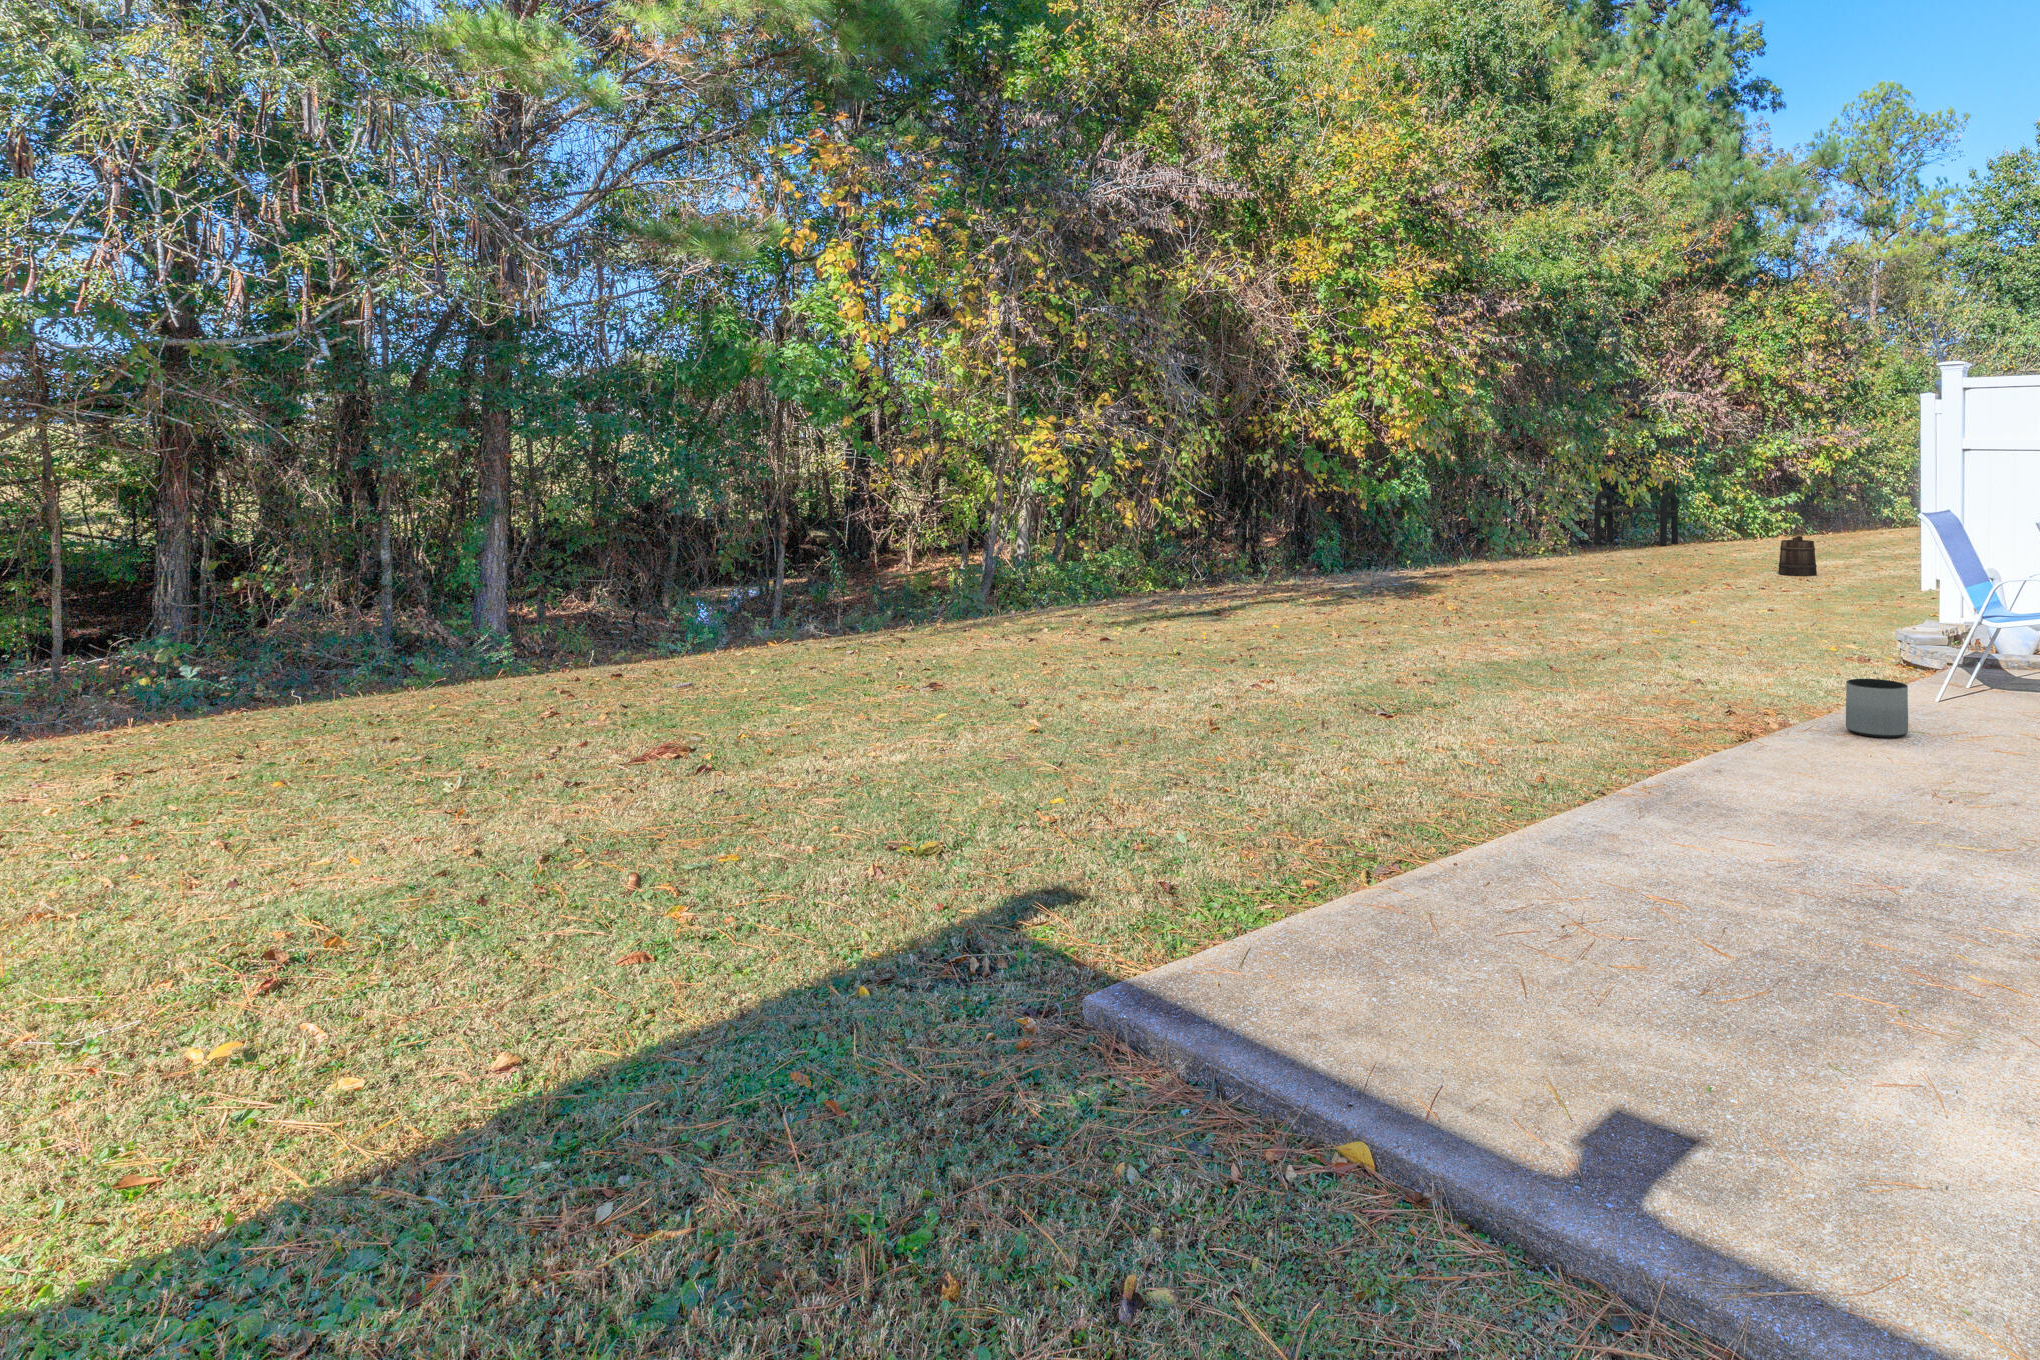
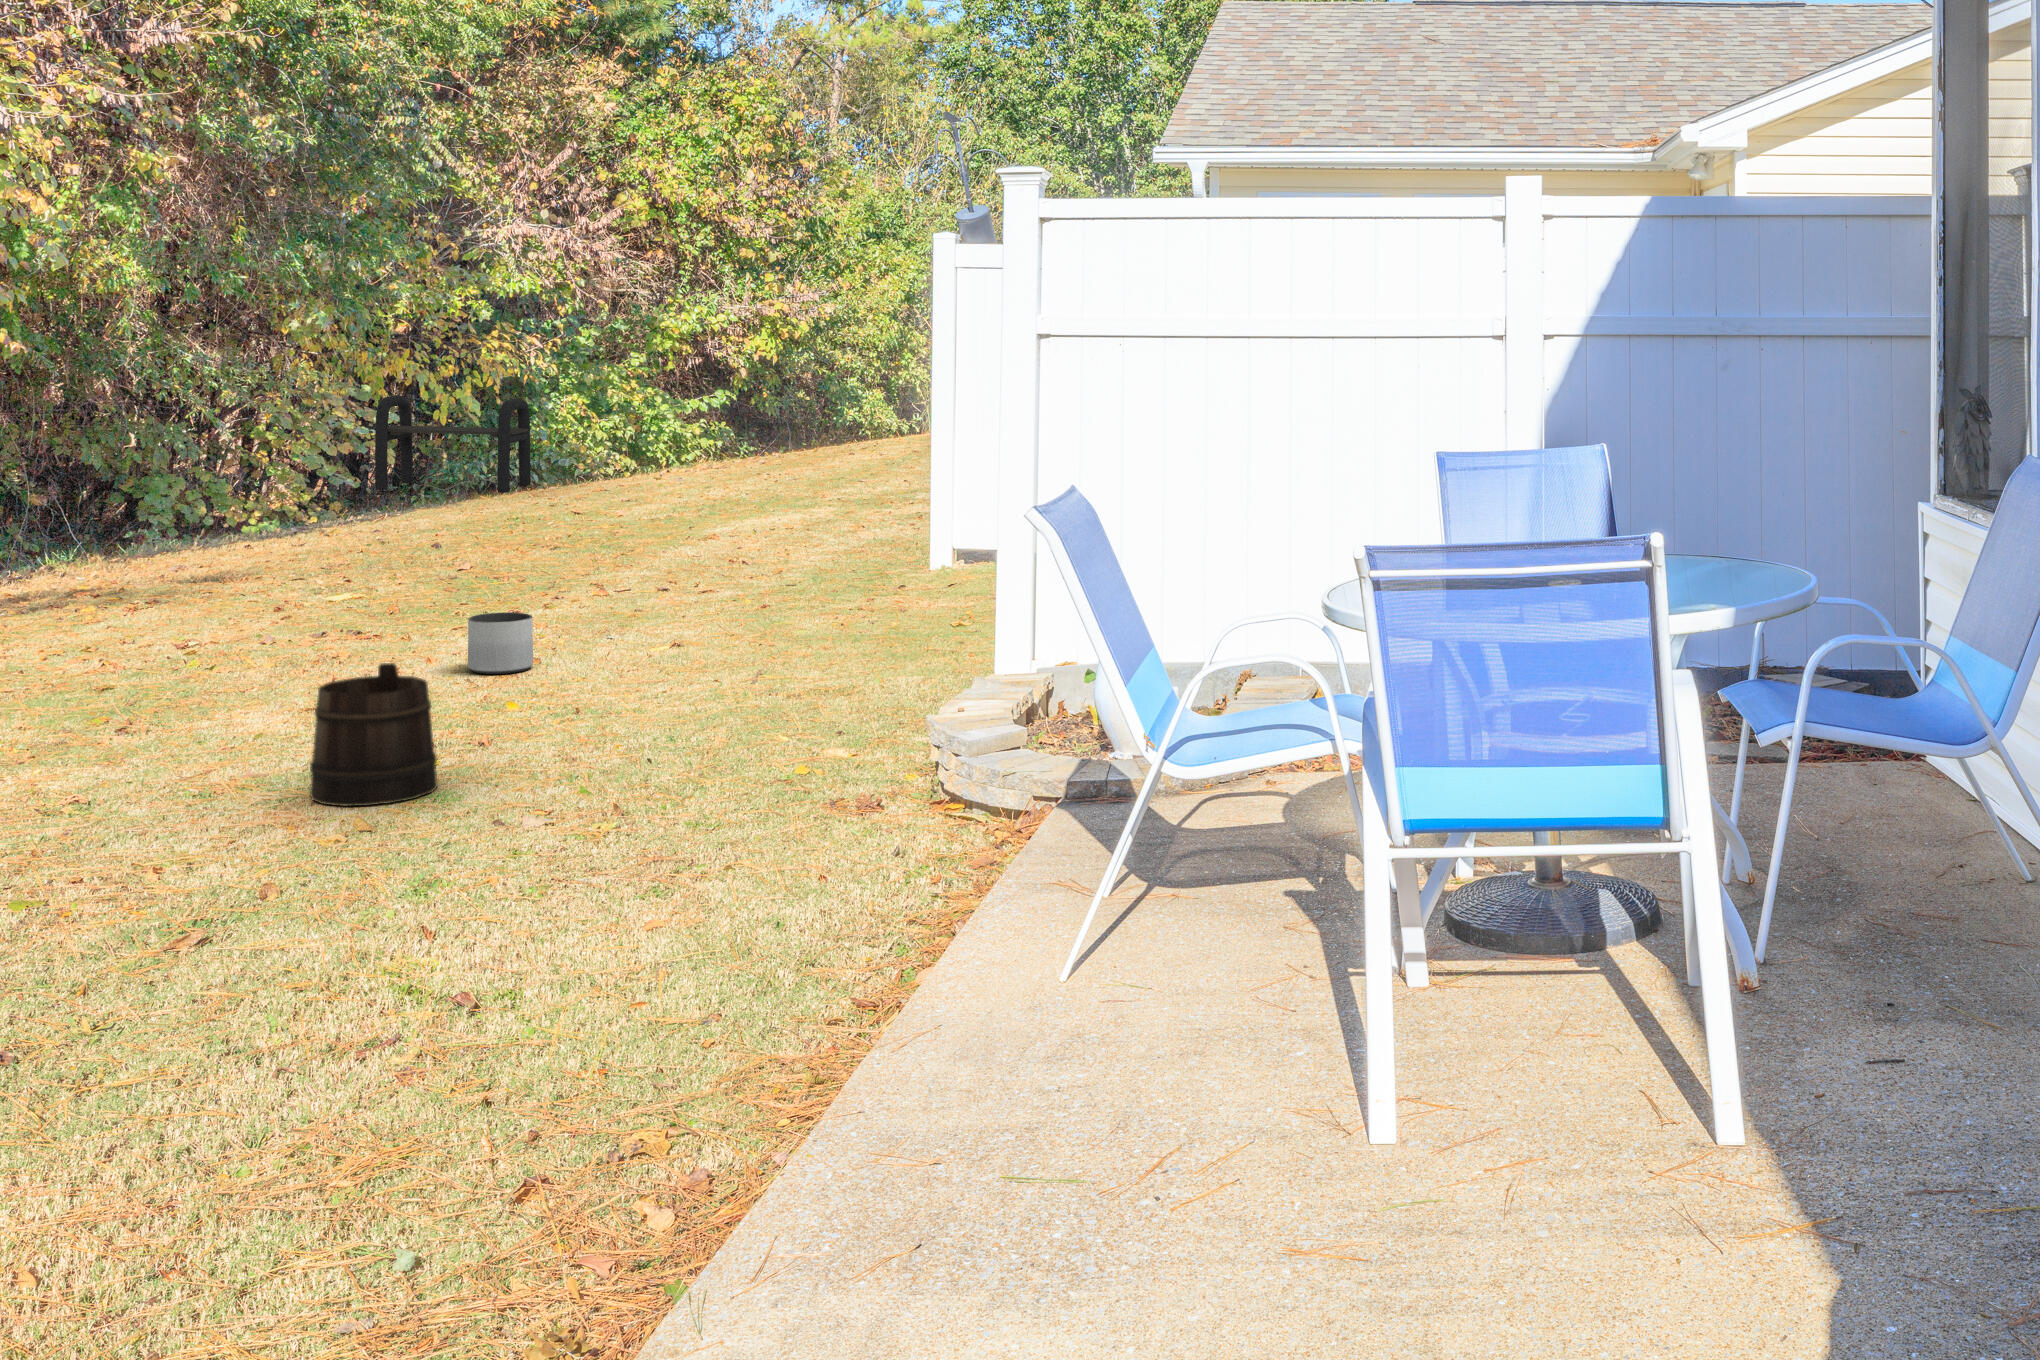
bucket: present [1779,536,1817,576] -> present [310,663,437,806]
planter: present [1846,679,1908,738] -> present [468,612,533,674]

